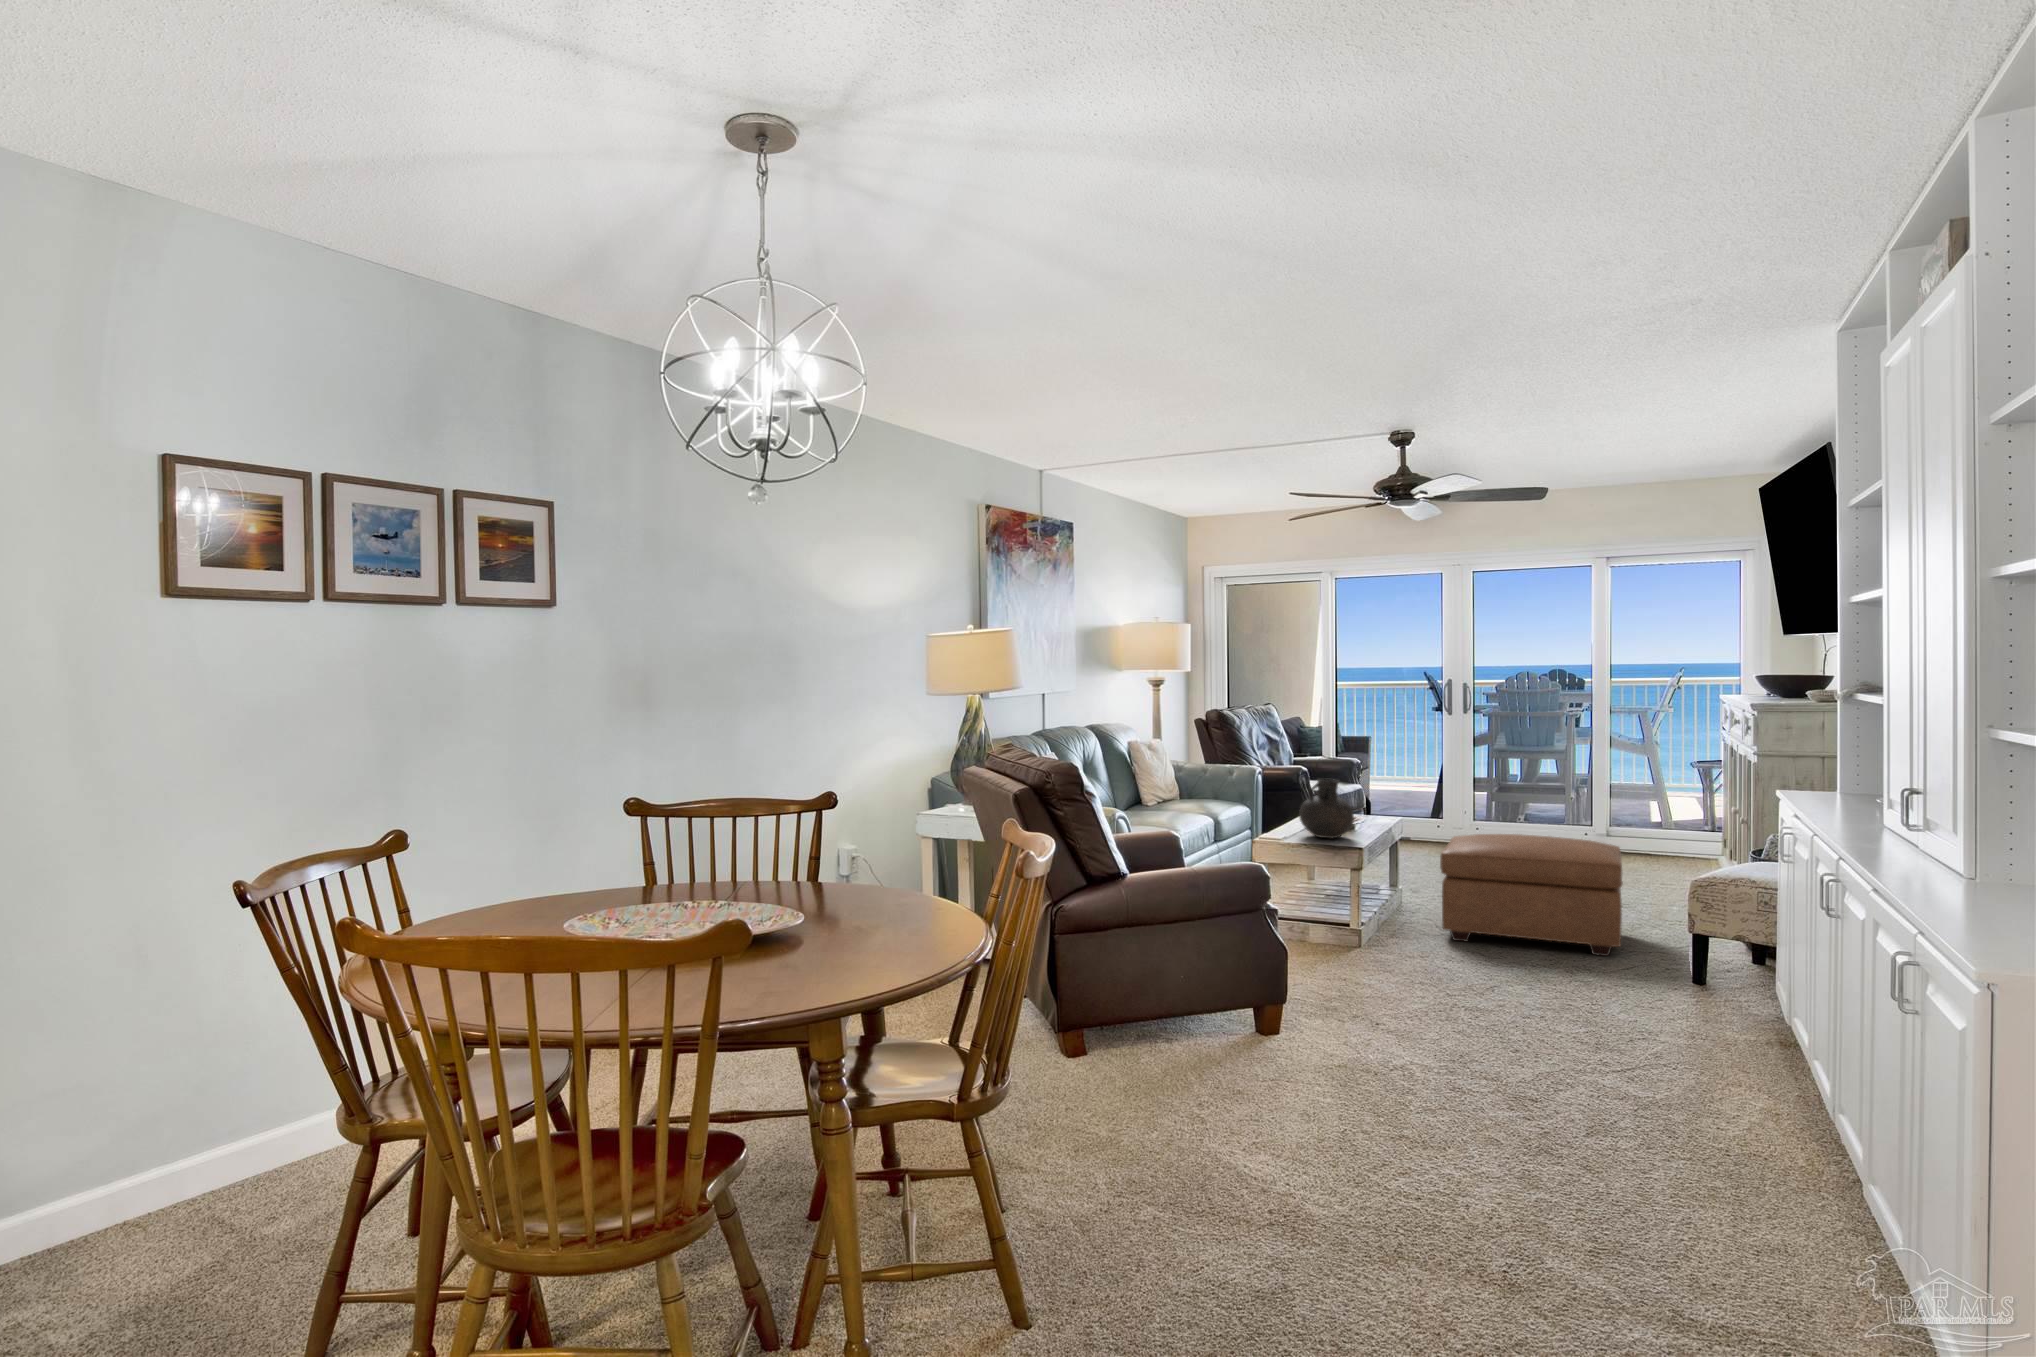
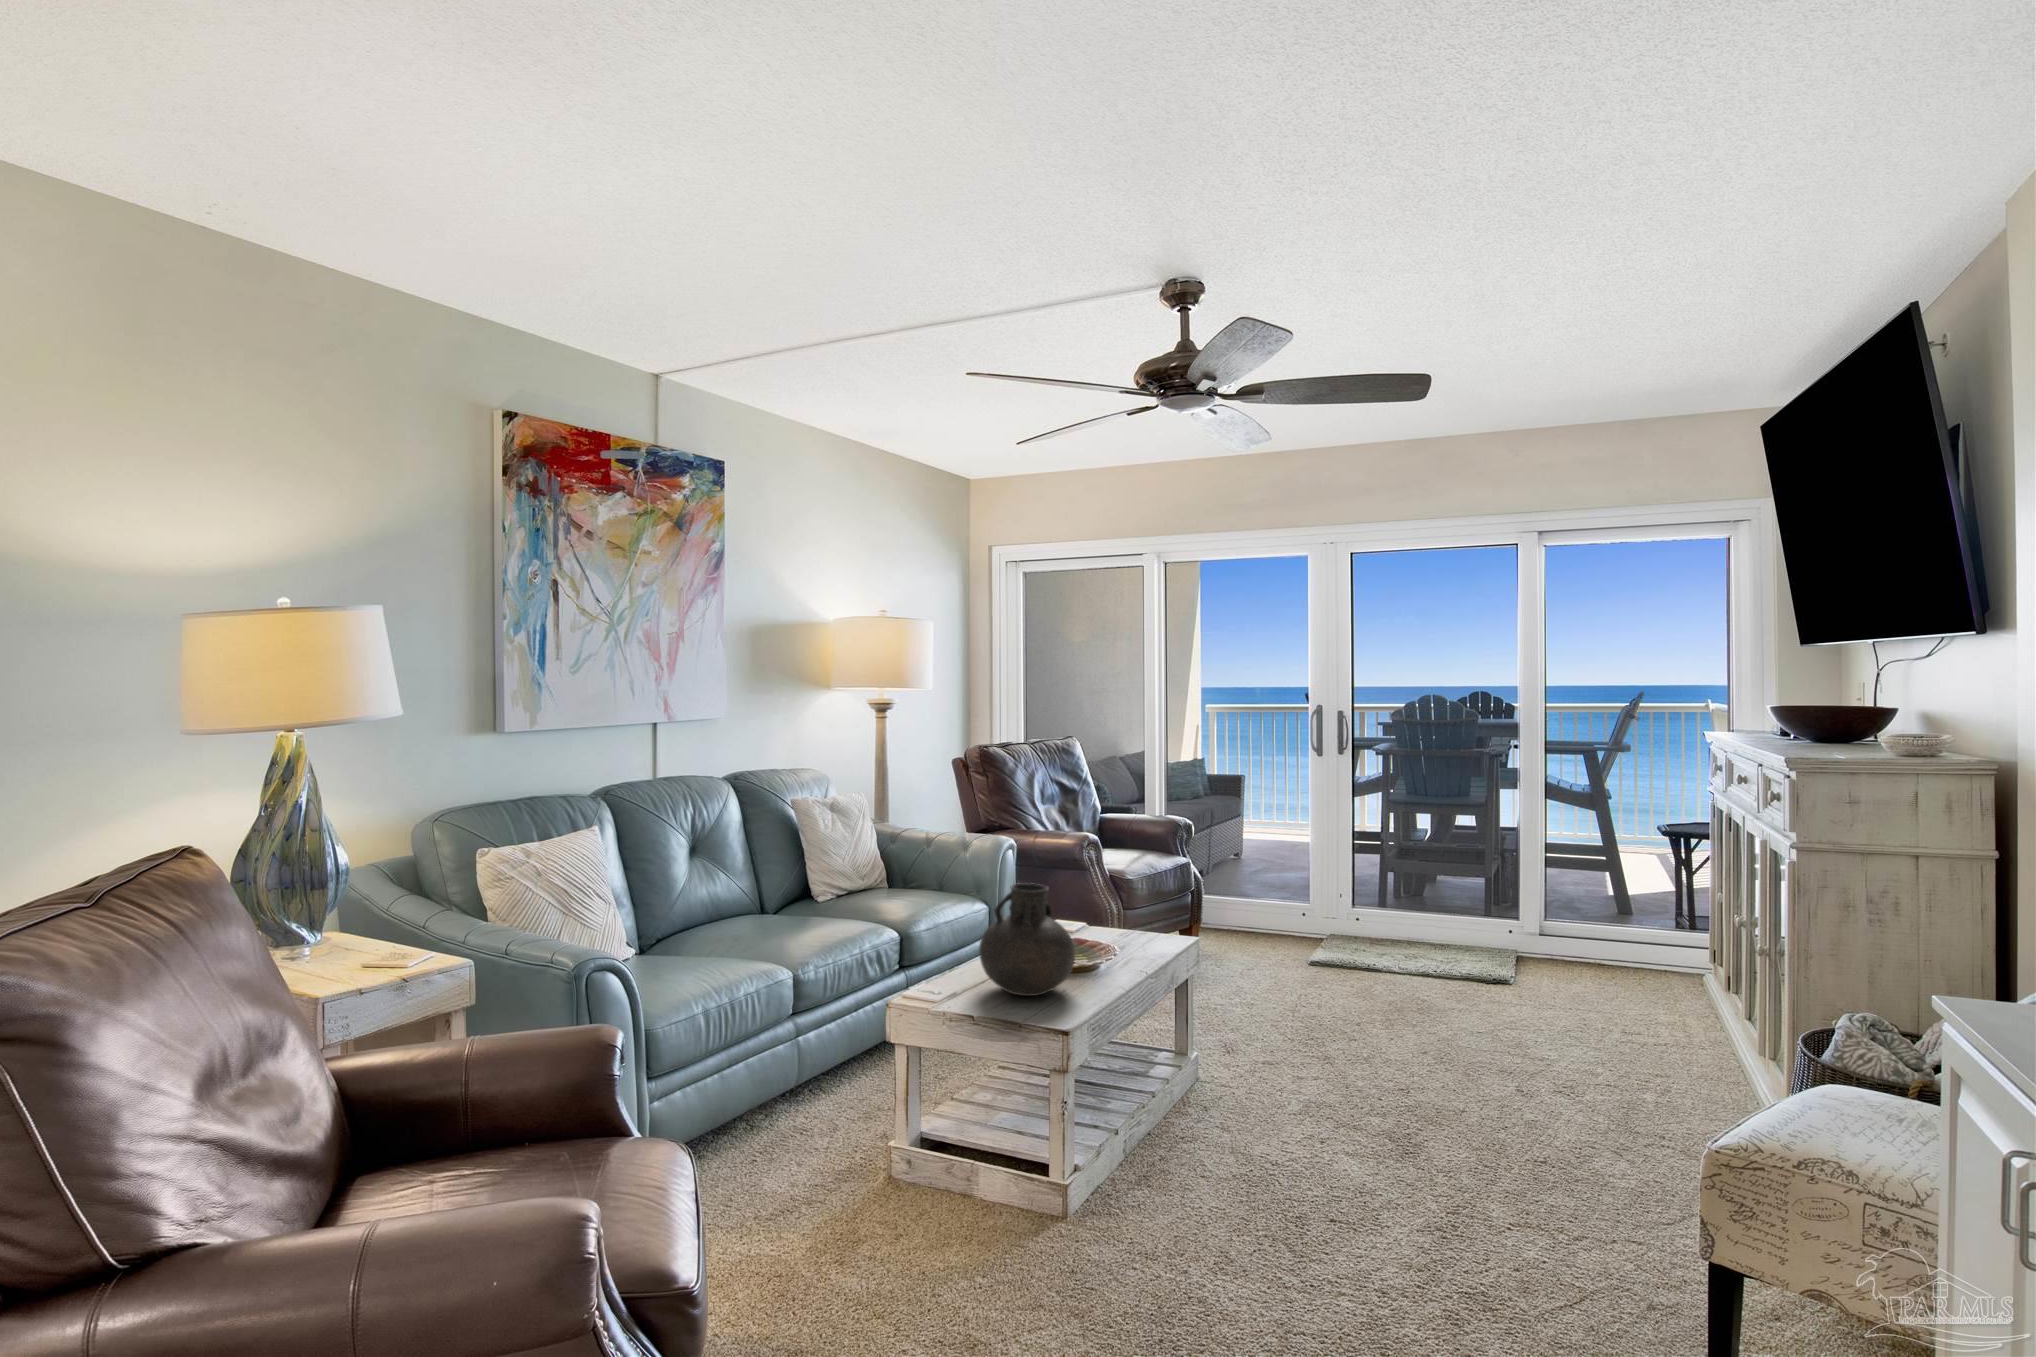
ottoman: present [1440,834,1623,956] -> none [1224,977,1556,1249]

